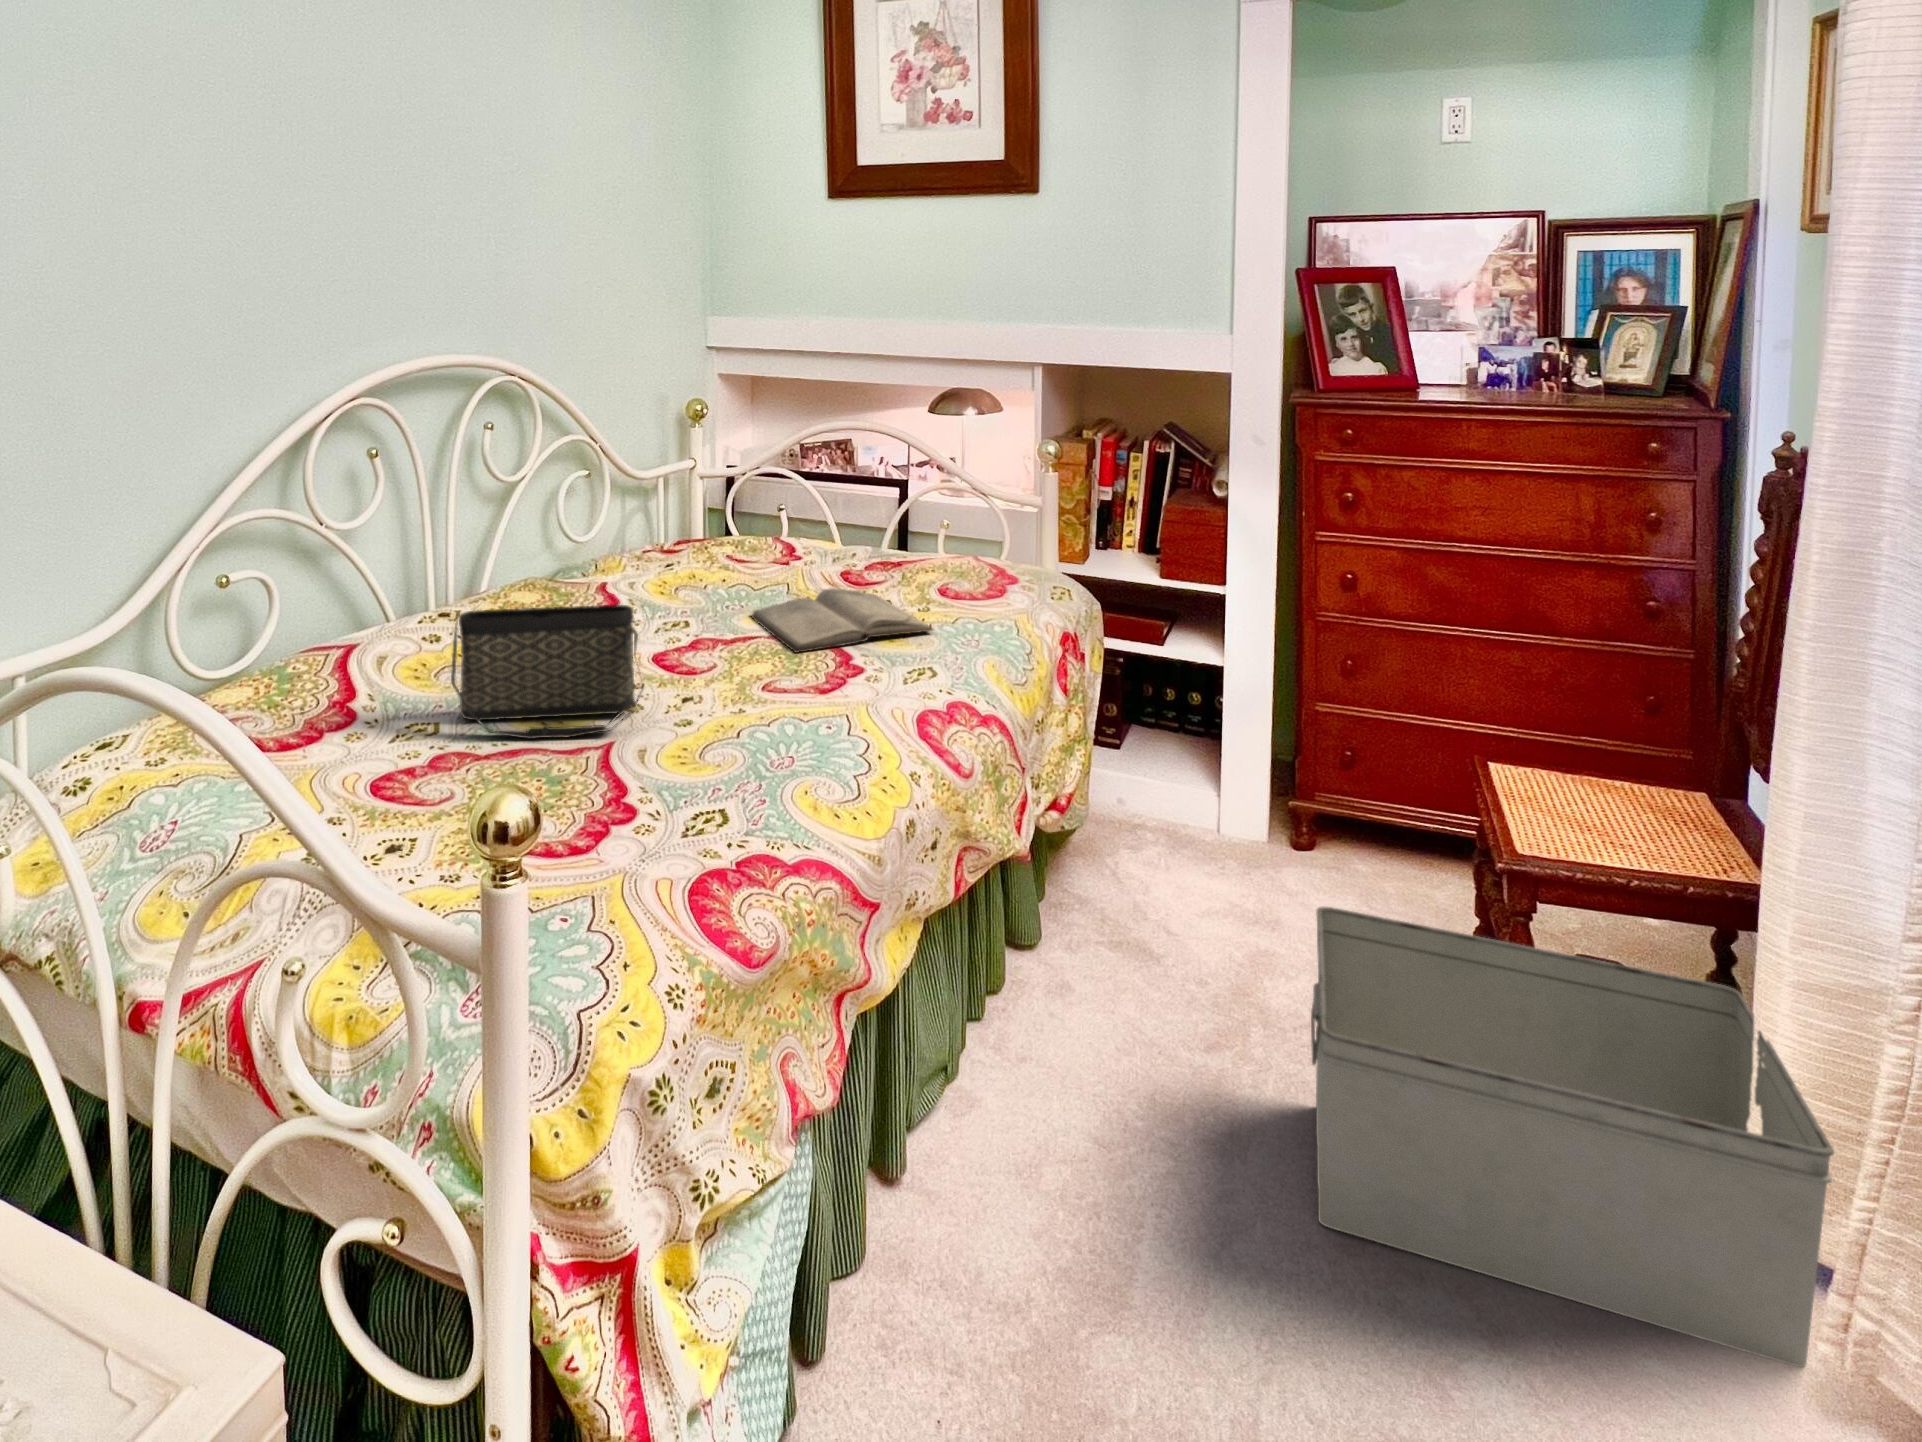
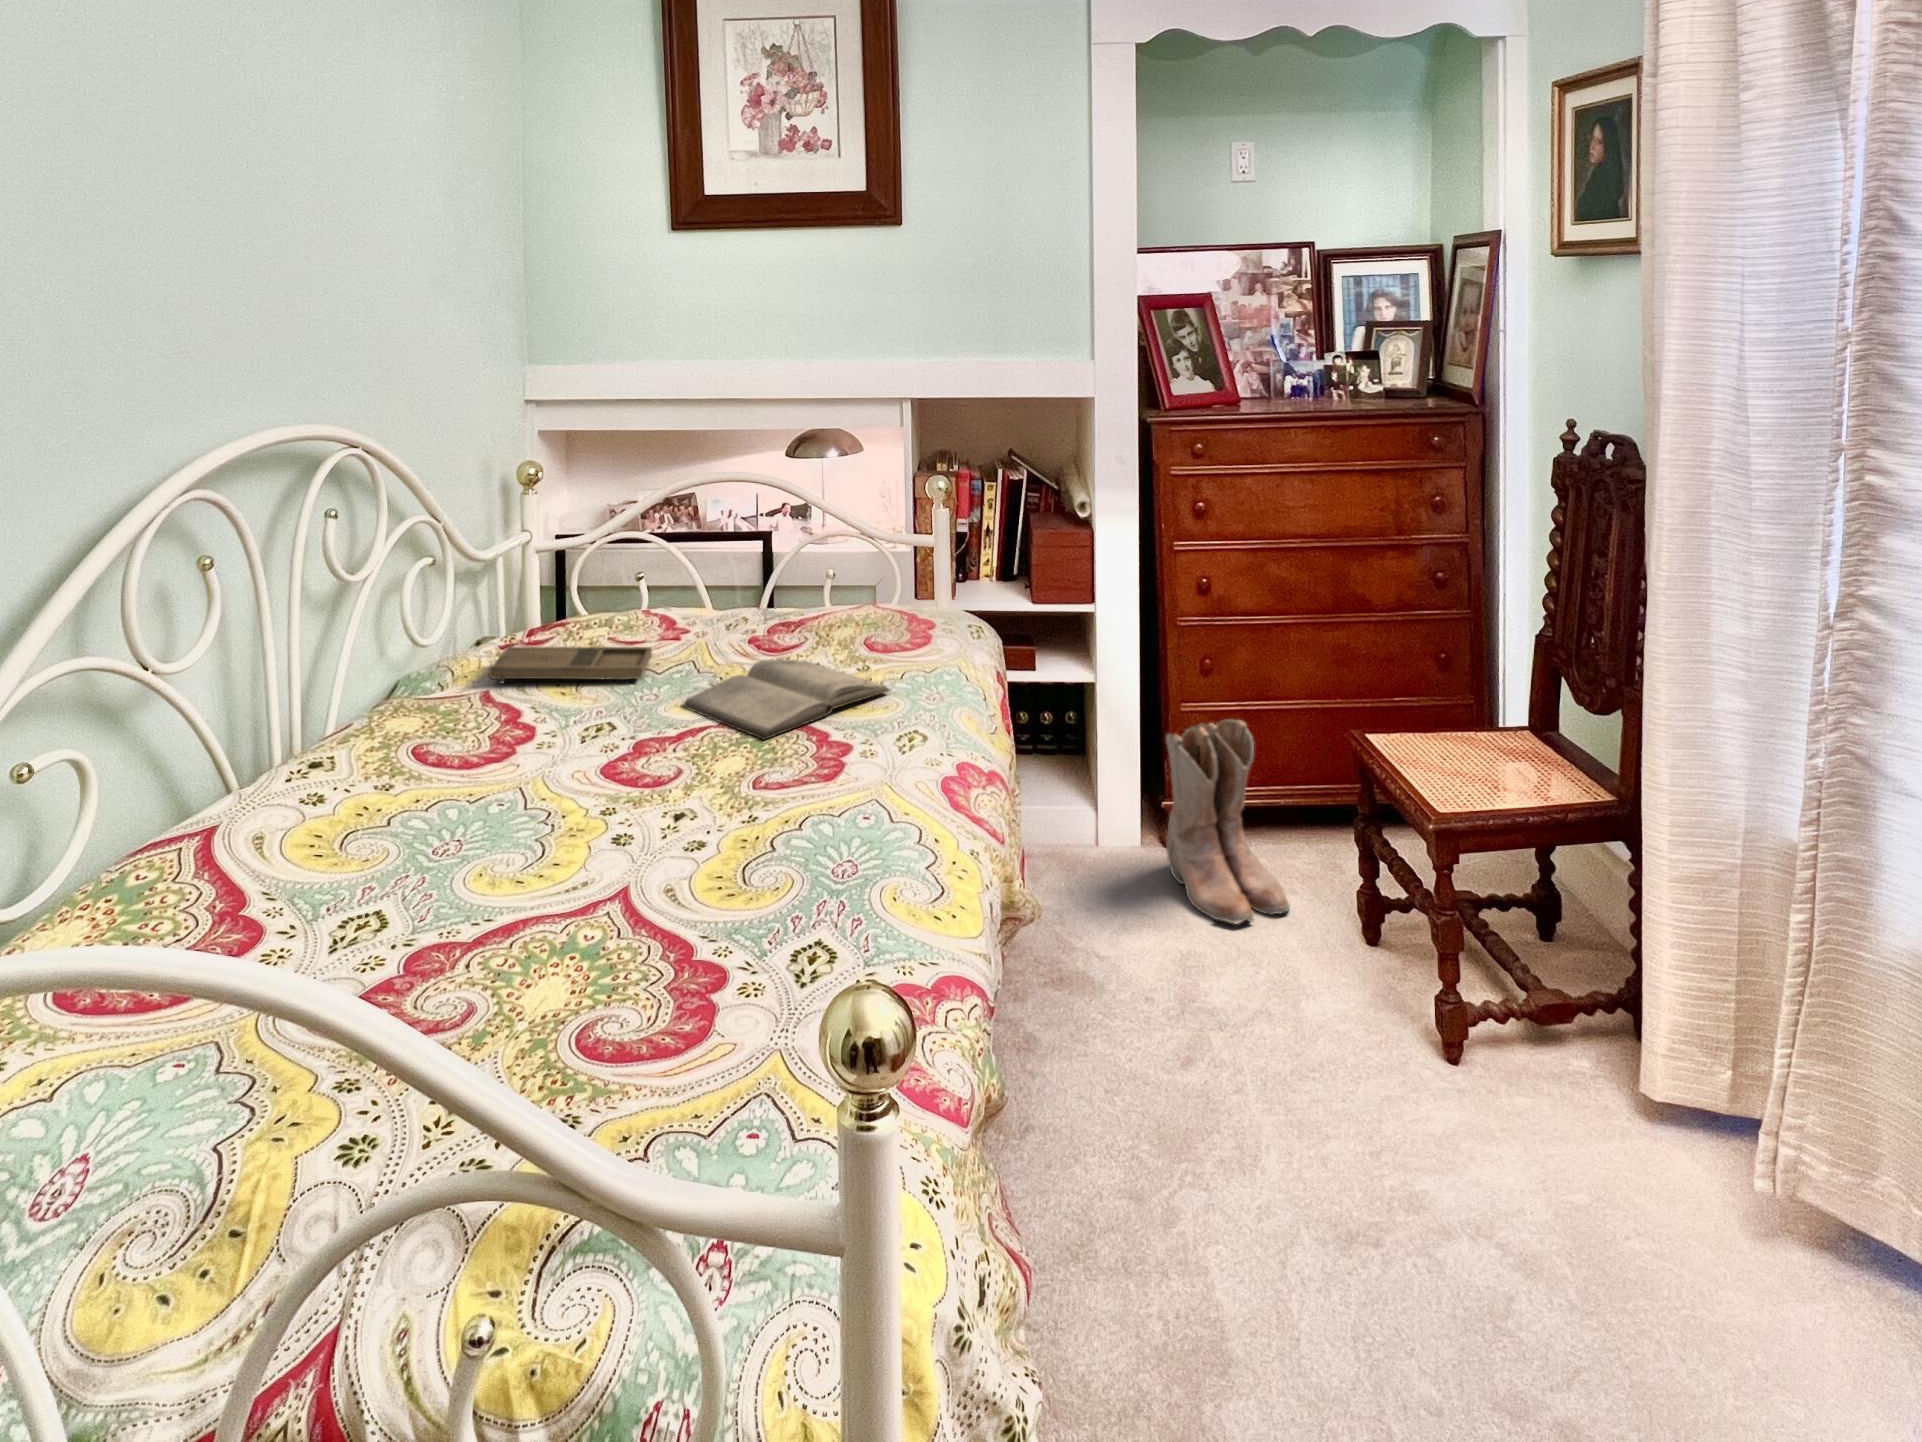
tray: none [617,550,752,590] -> present [489,646,652,683]
handbag: present [451,605,642,739] -> none [397,717,658,912]
boots: none [1280,725,1406,941] -> present [1166,719,1290,924]
storage bin: present [1311,907,1834,1367] -> none [1282,888,1729,1204]

